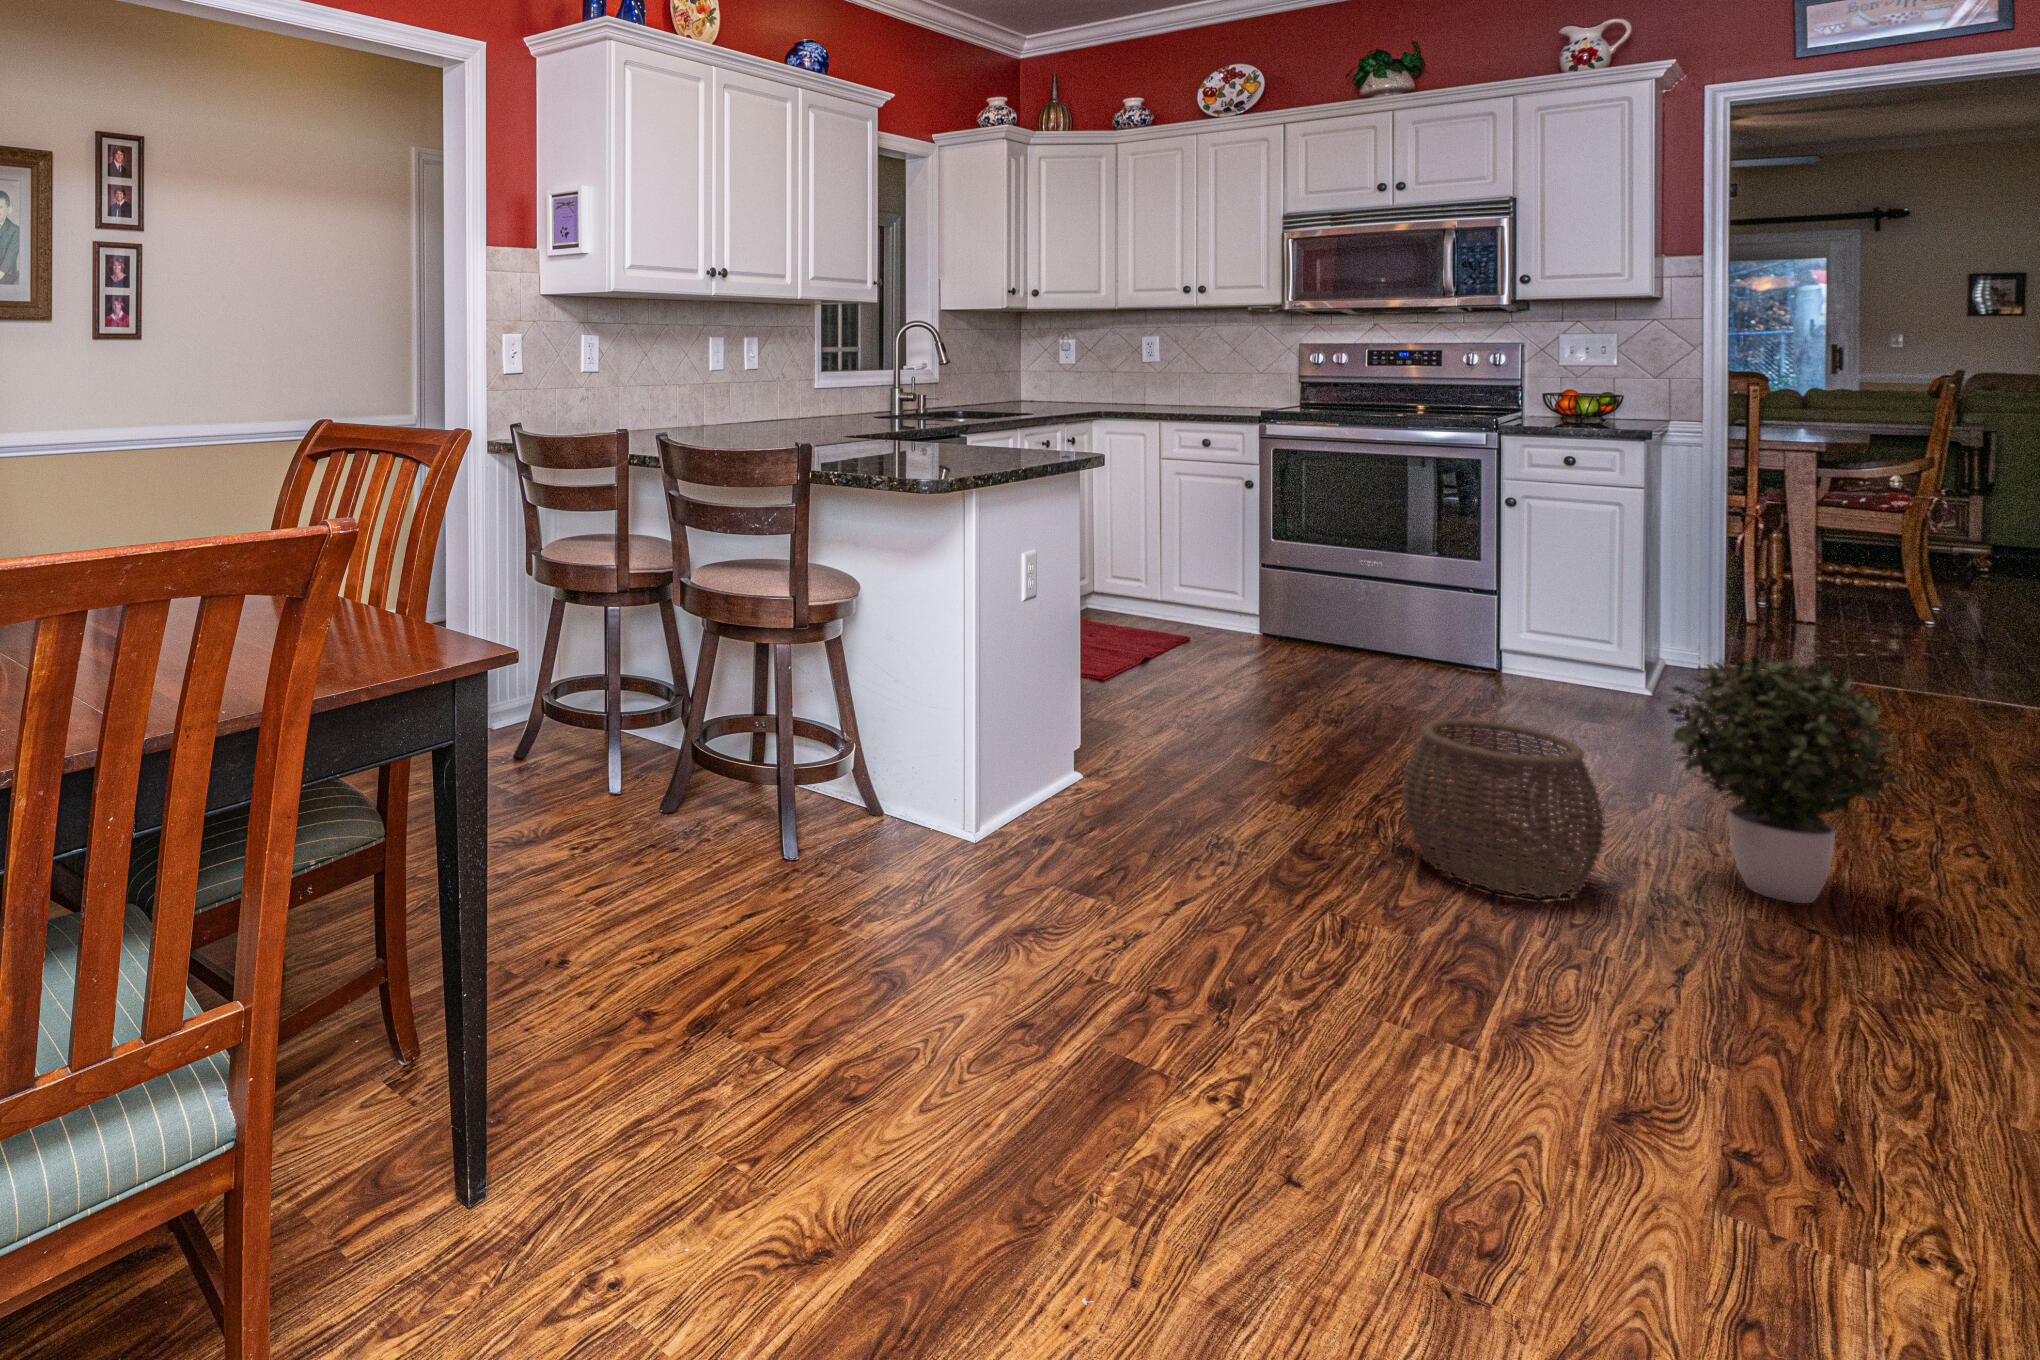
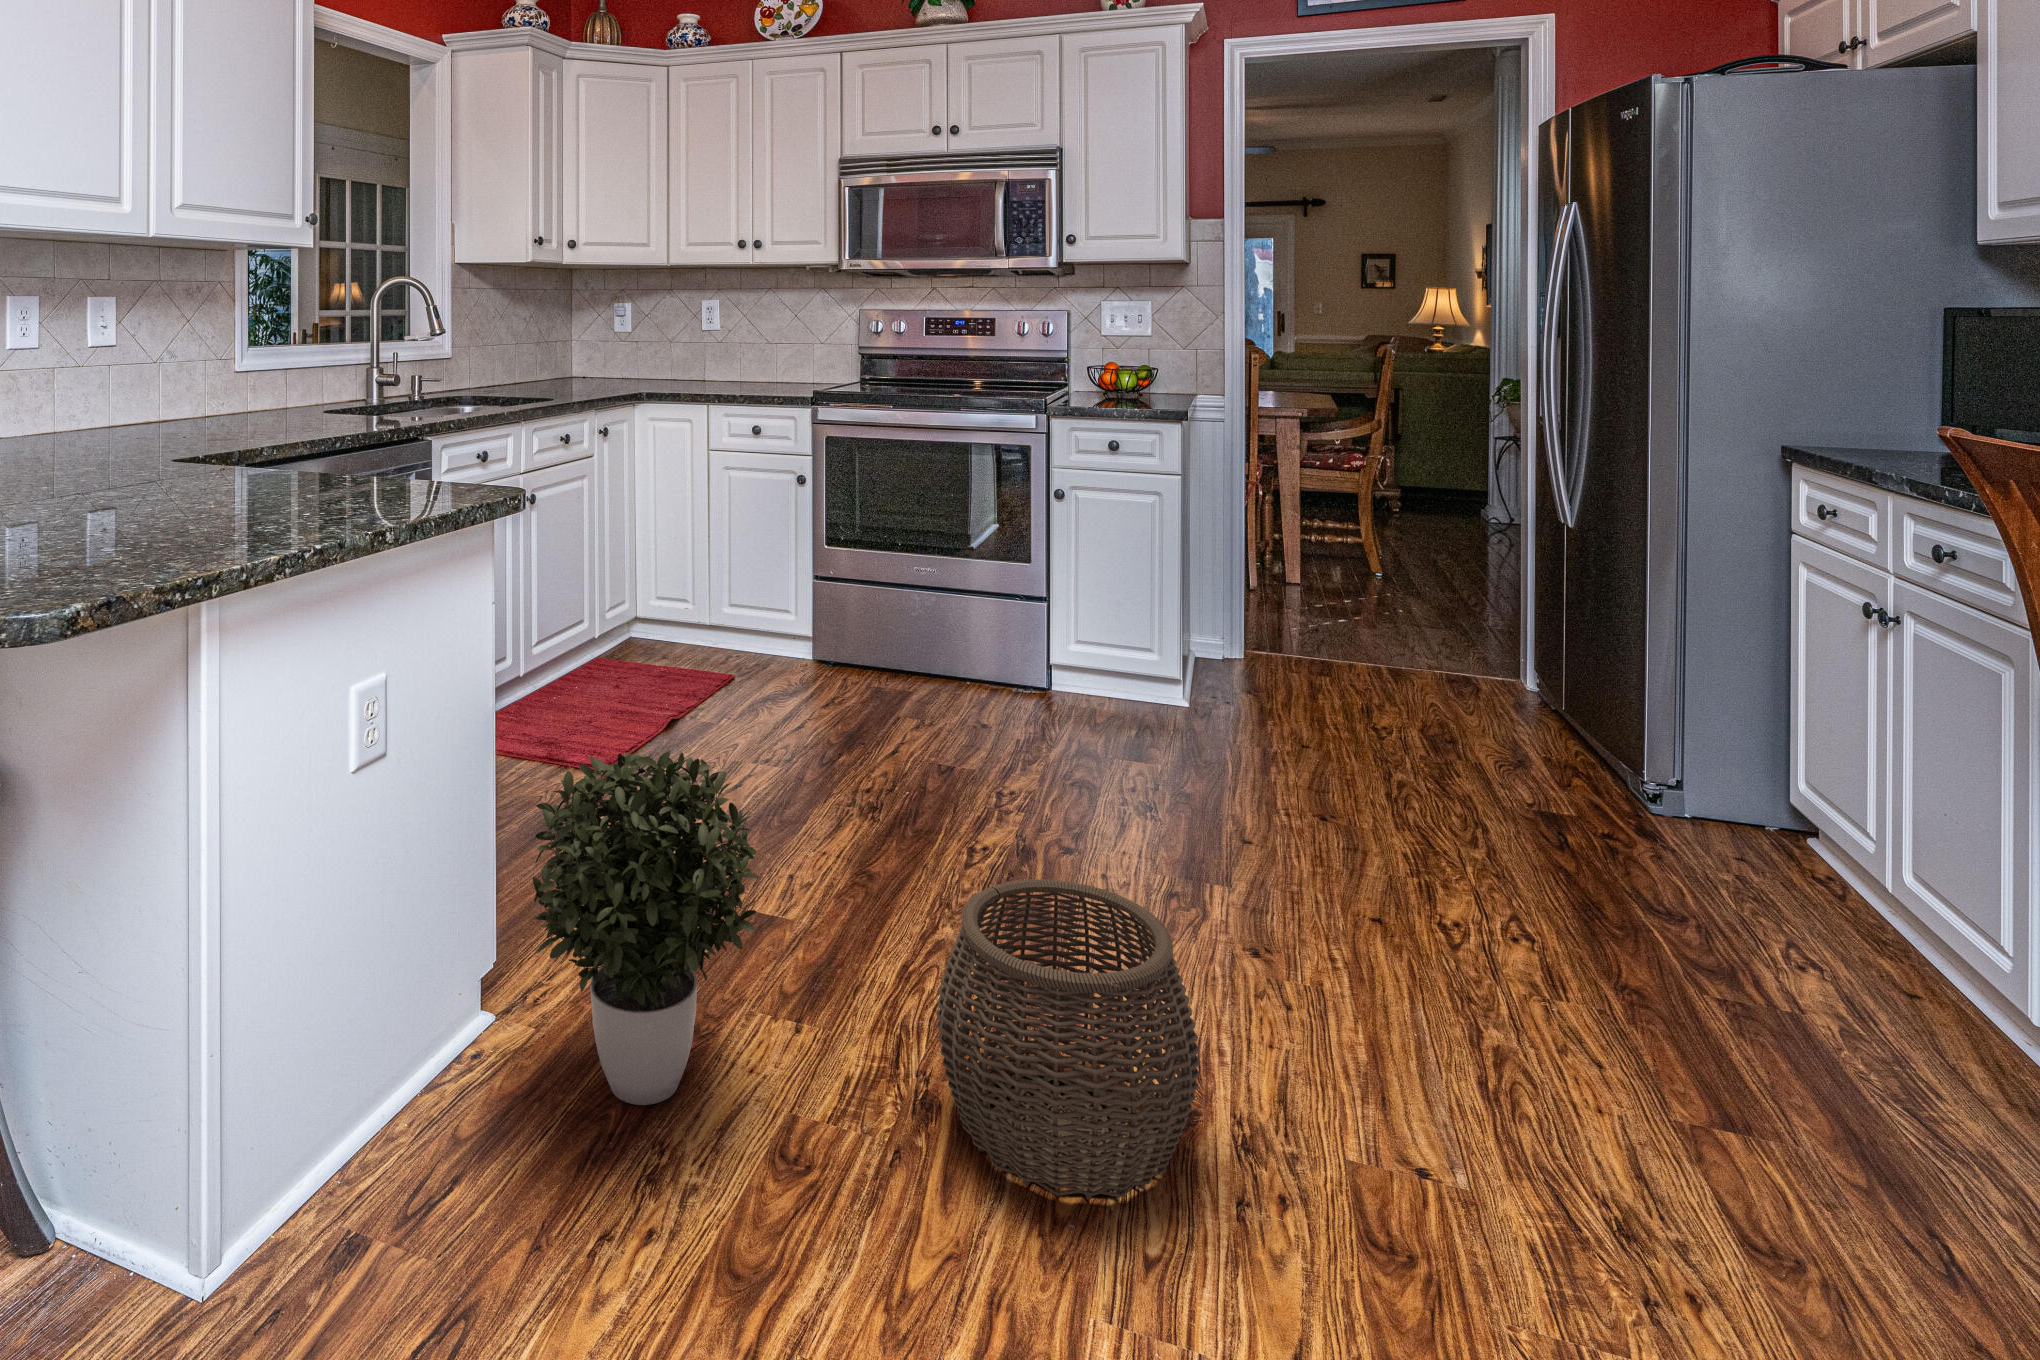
potted plant: present [1668,655,1906,903] -> present [533,750,761,1105]

